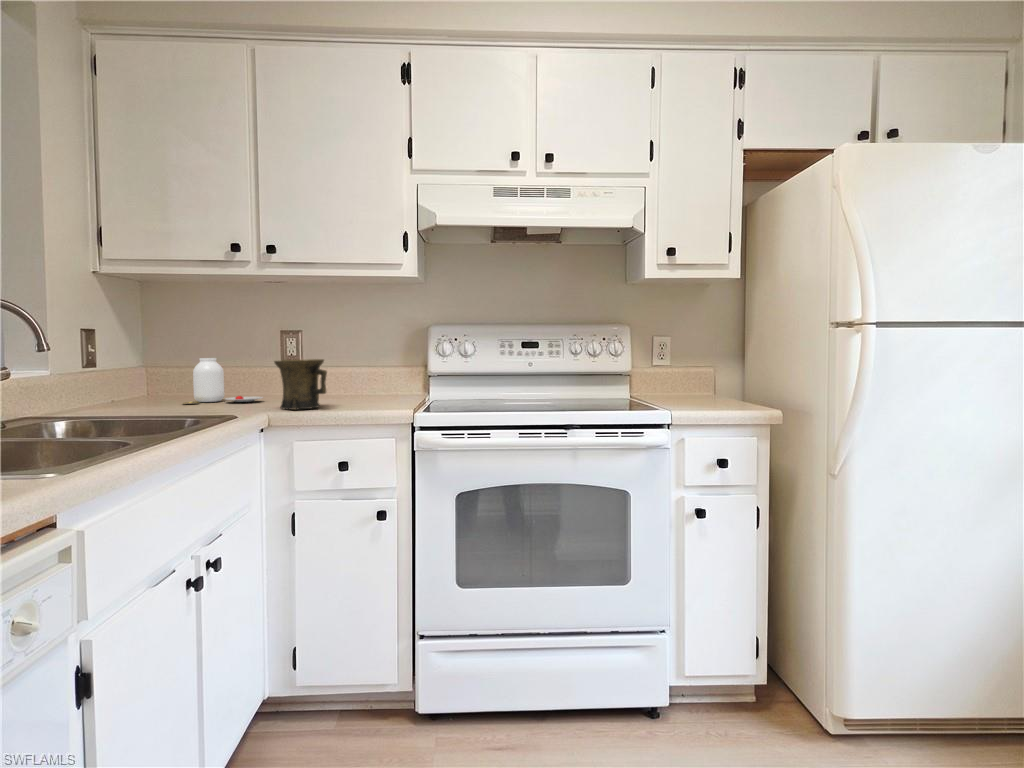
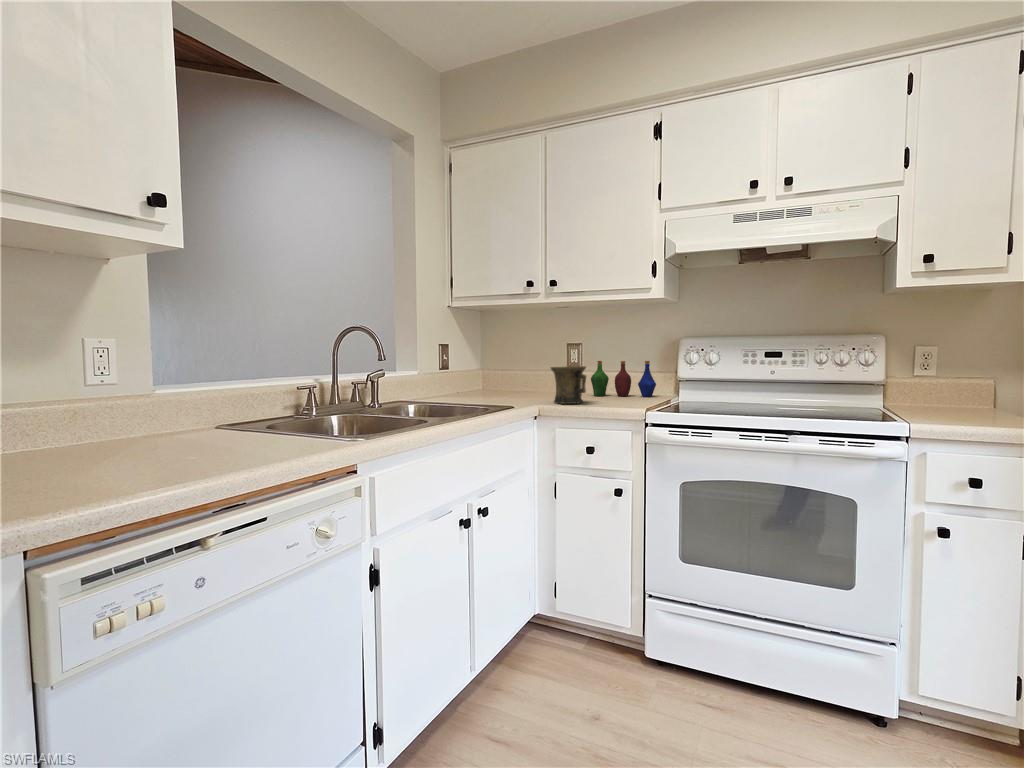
bottle: none [320,353,402,398] -> present [591,361,656,397]
jar: present [183,358,263,404] -> none [496,364,548,396]

